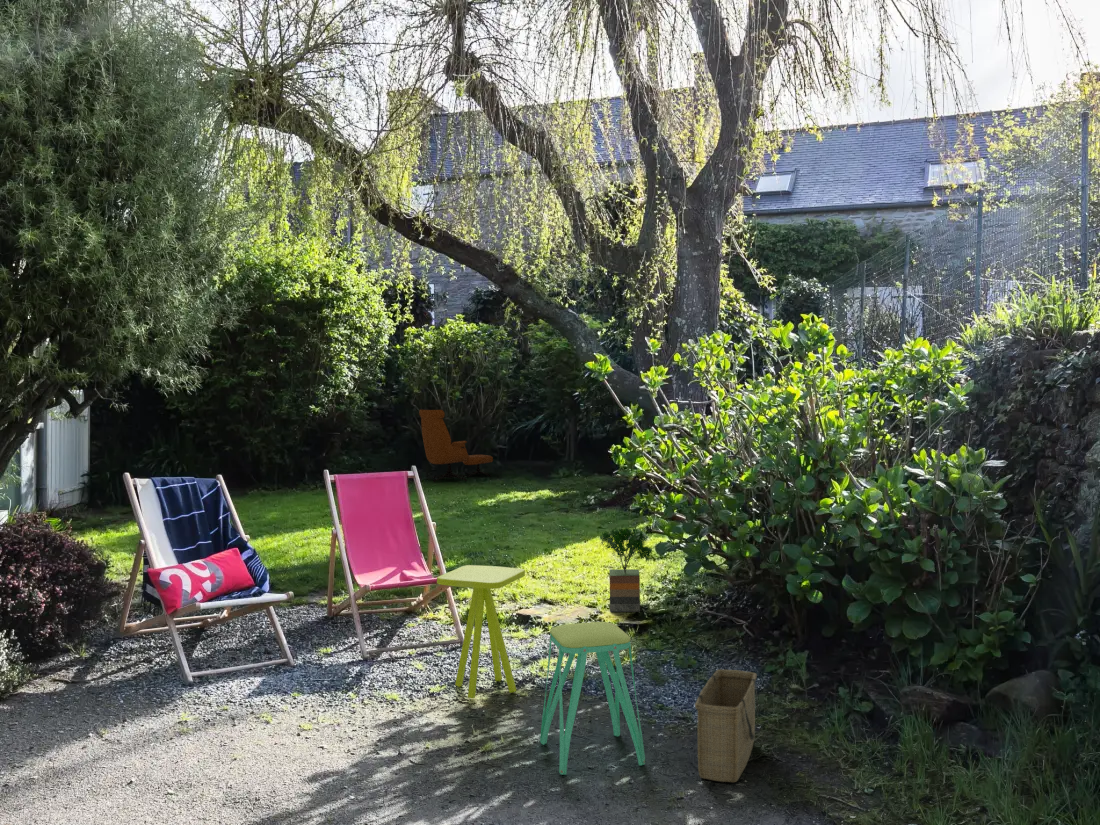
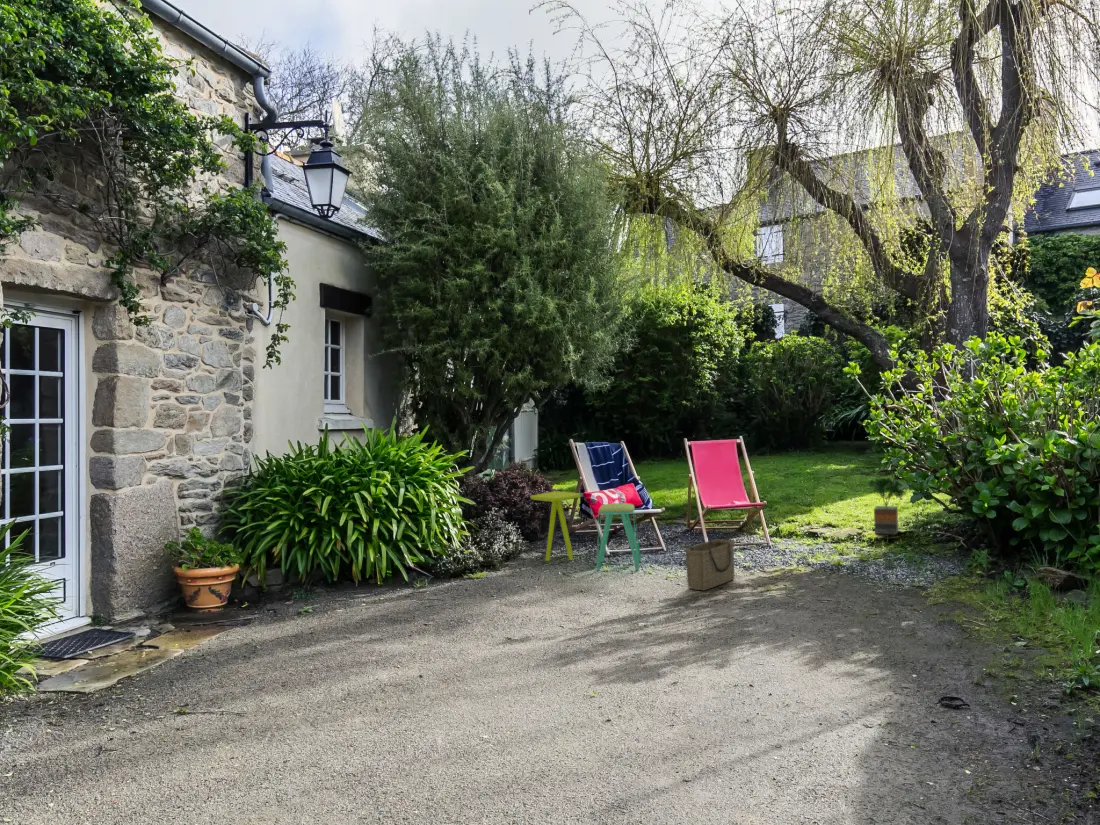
lounge chair: present [419,409,493,482] -> none [762,402,821,456]
side table: present [437,565,525,698] -> present [531,491,581,561]
stool: present [540,622,645,775] -> present [597,503,641,570]
basket: present [695,669,758,782] -> present [684,539,735,590]

